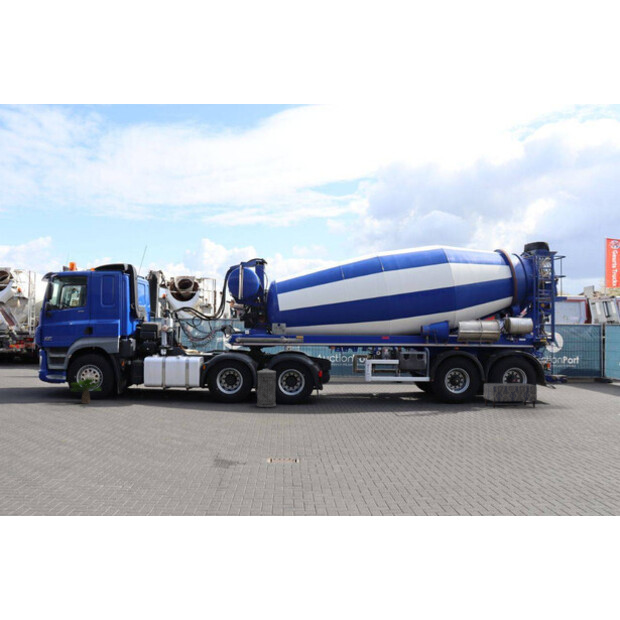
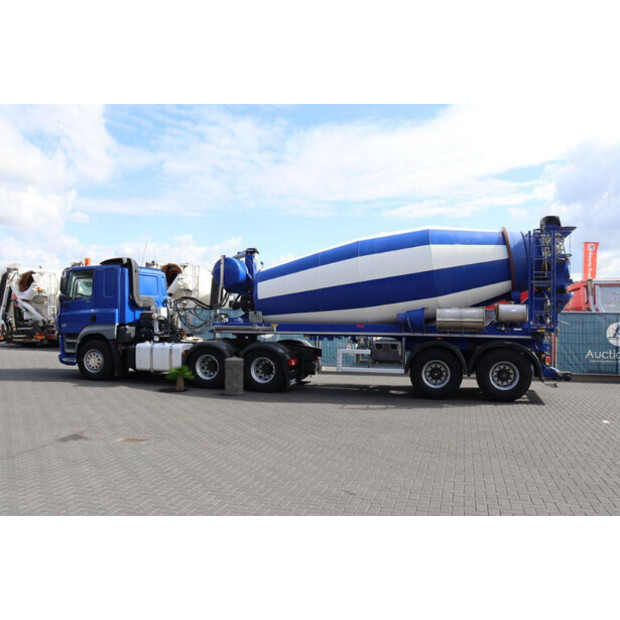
potted plant: present [71,378,100,403] -> present [167,366,193,391]
bench: present [484,383,537,408] -> none [467,378,526,408]

